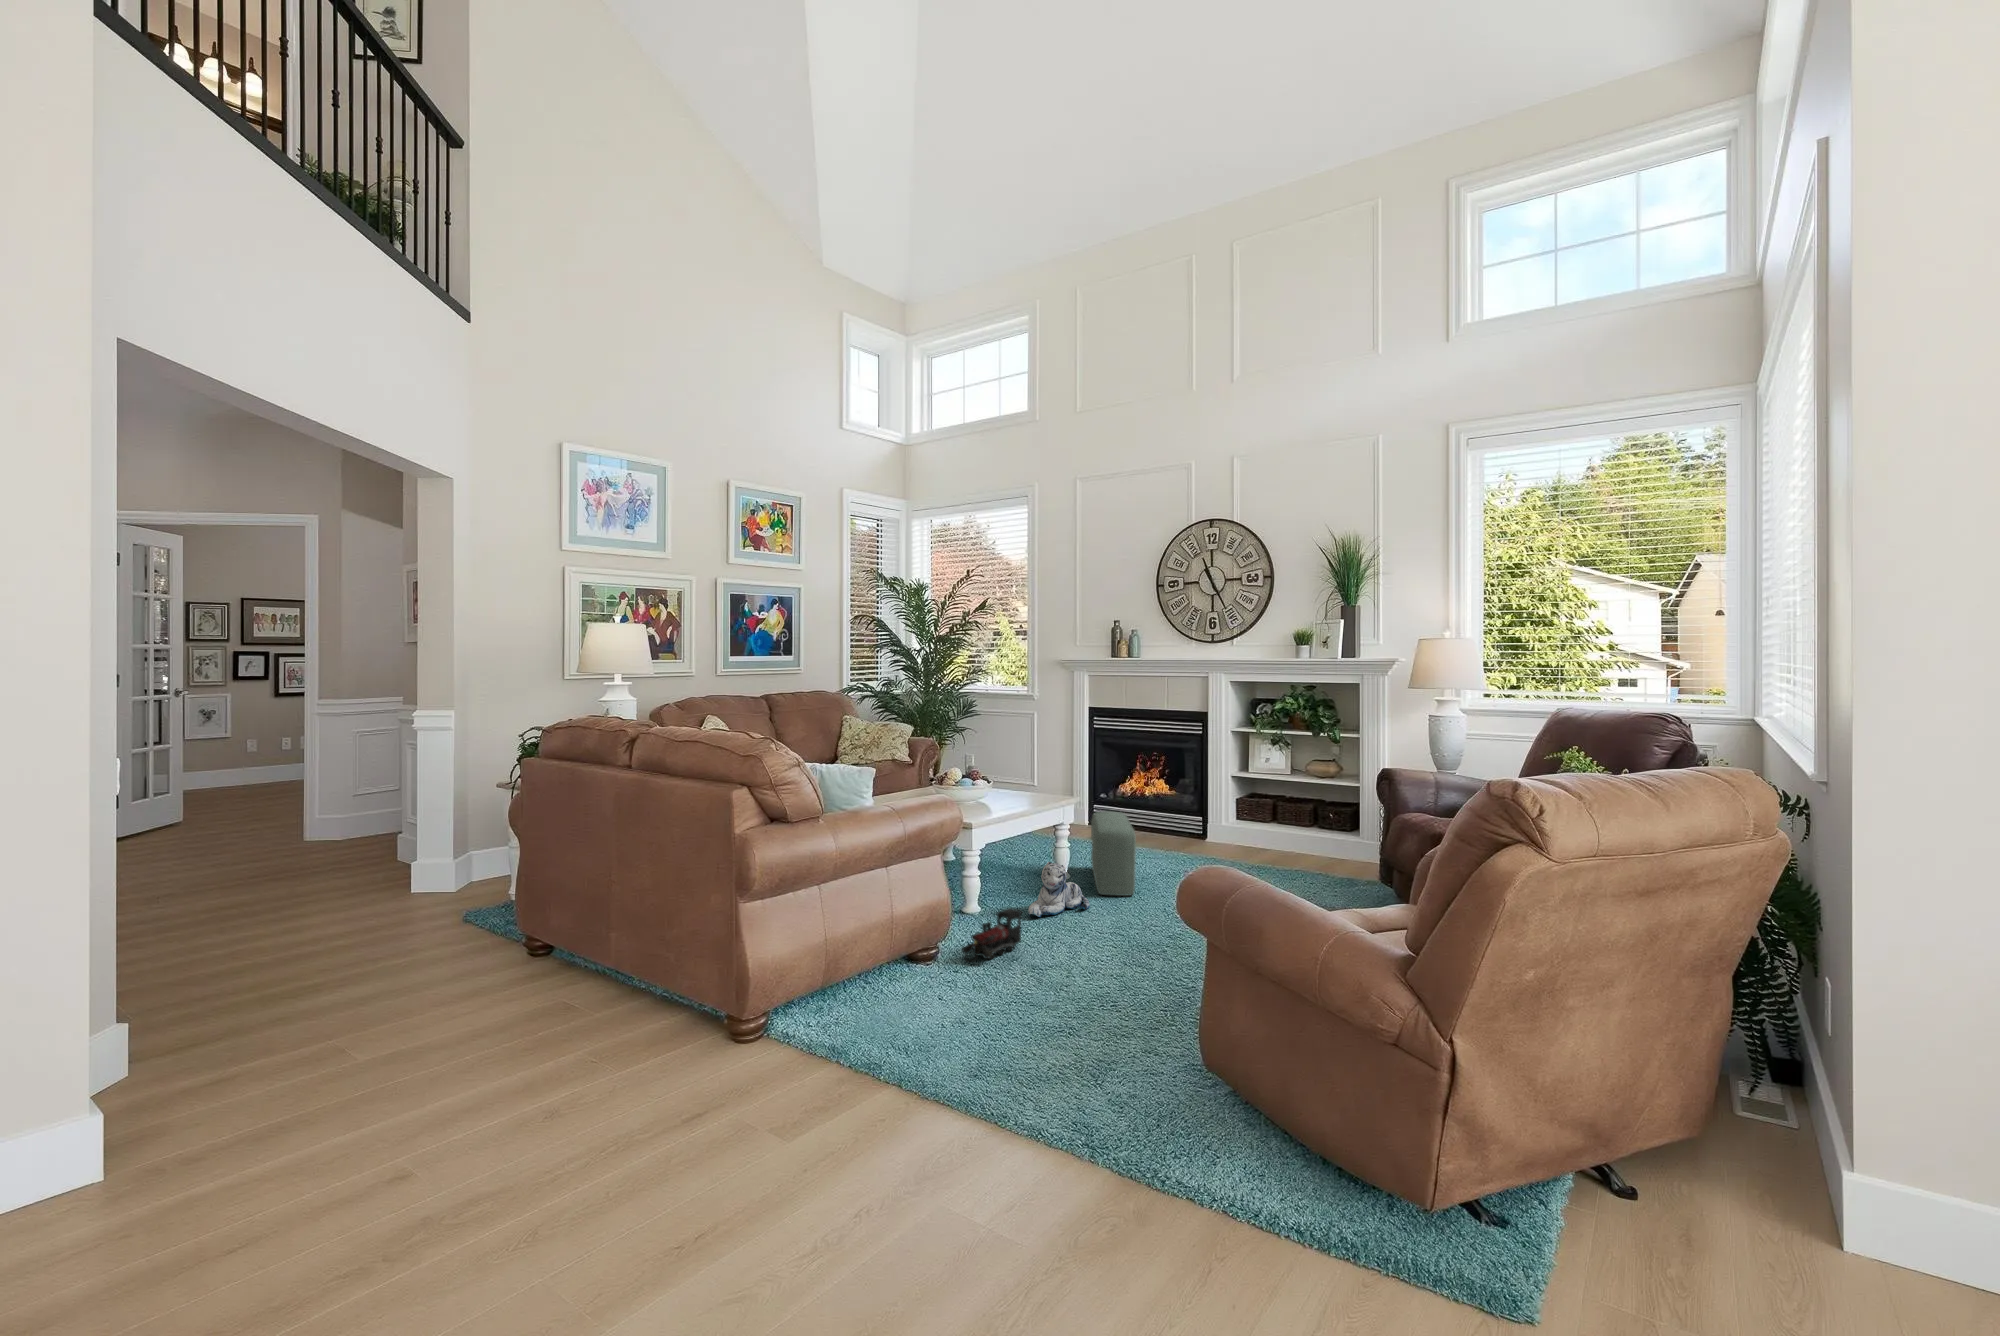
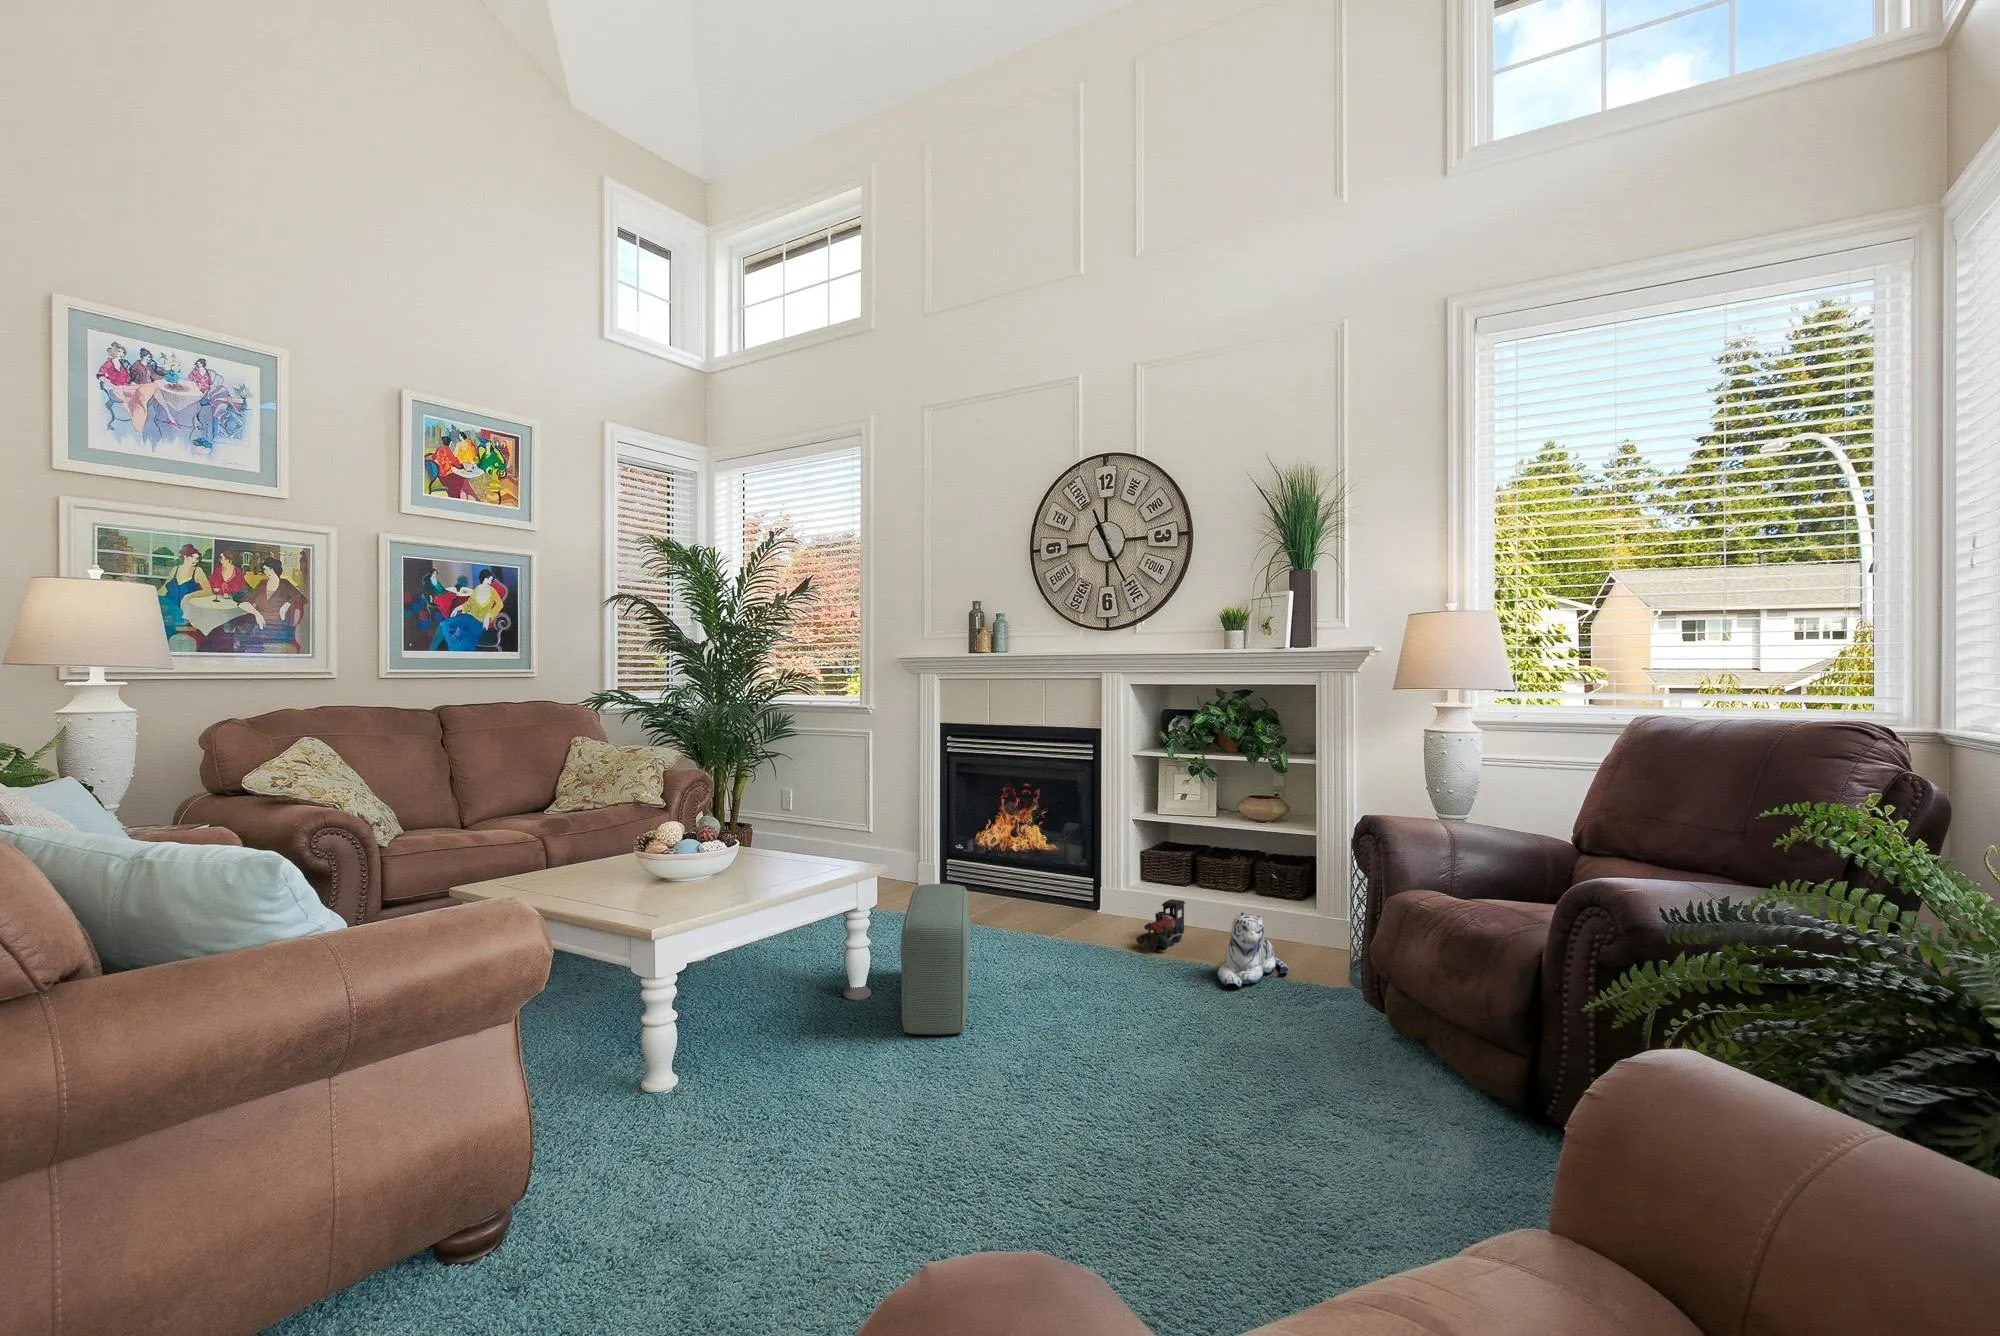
plush toy: present [1028,862,1090,917] -> present [1218,912,1289,987]
toy train: present [962,908,1022,962] -> present [1136,899,1185,952]

